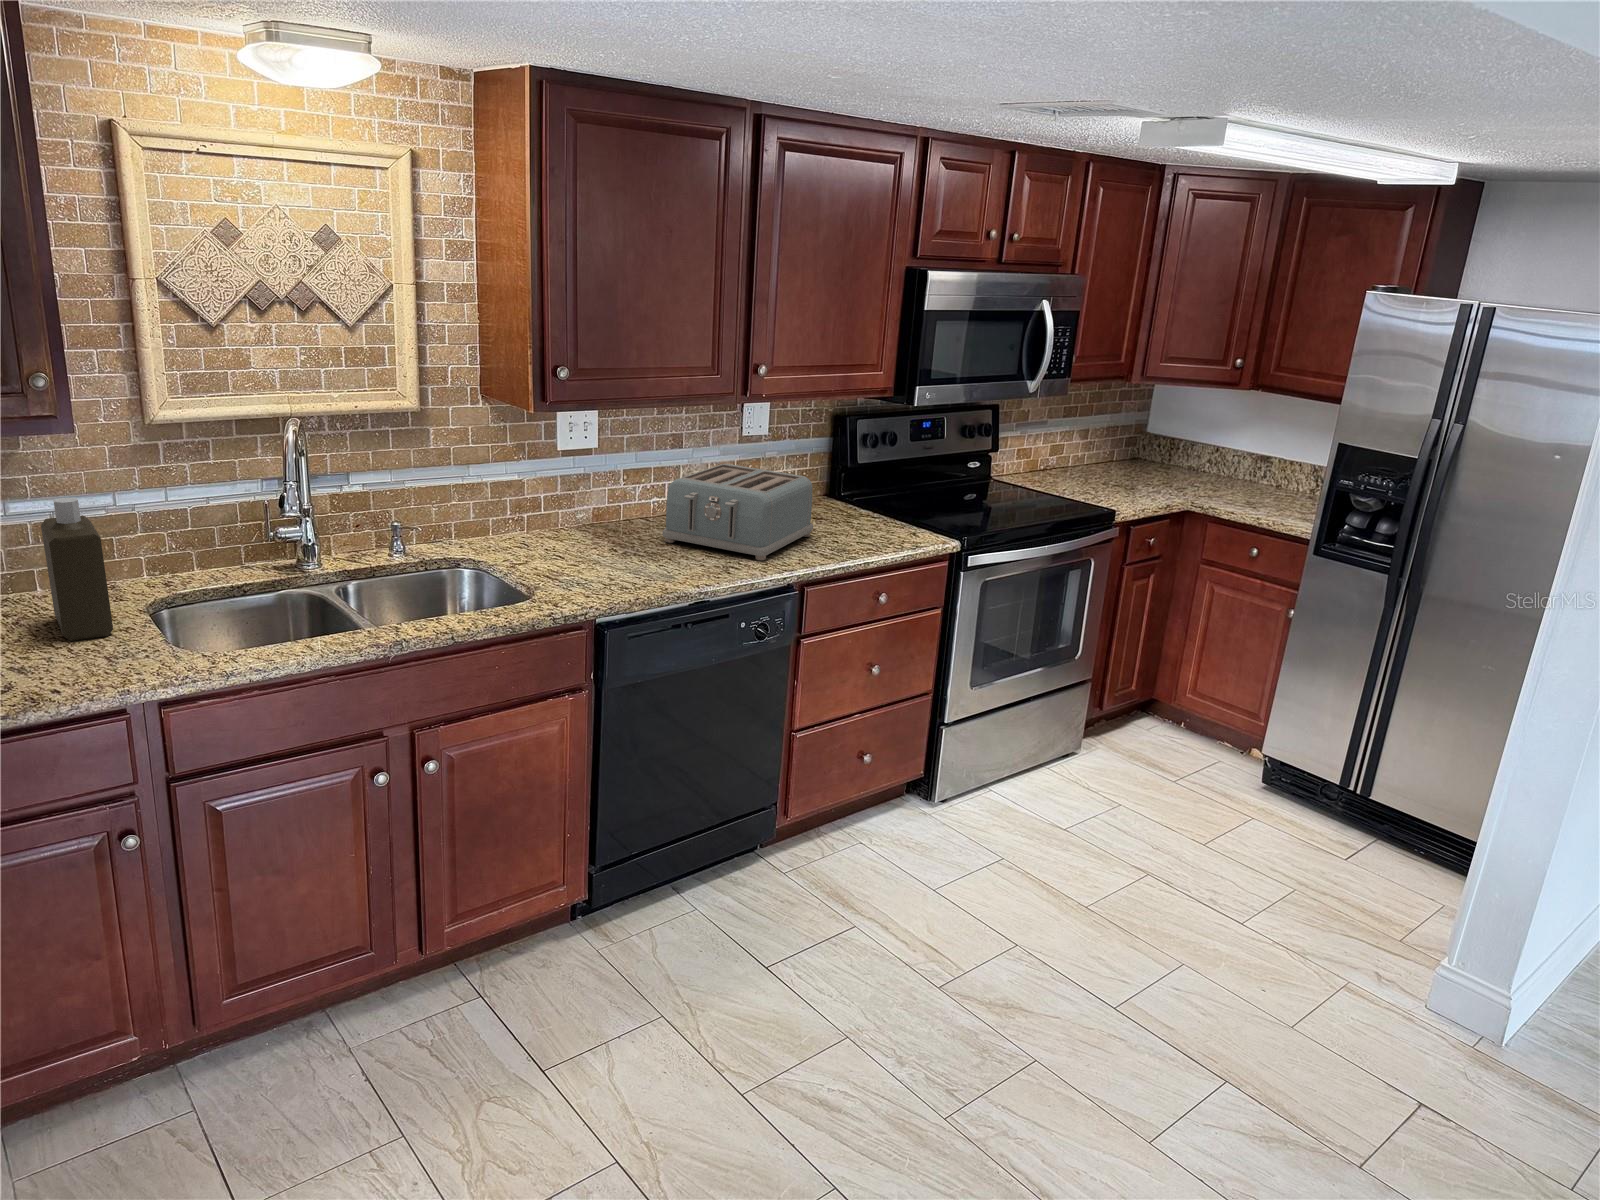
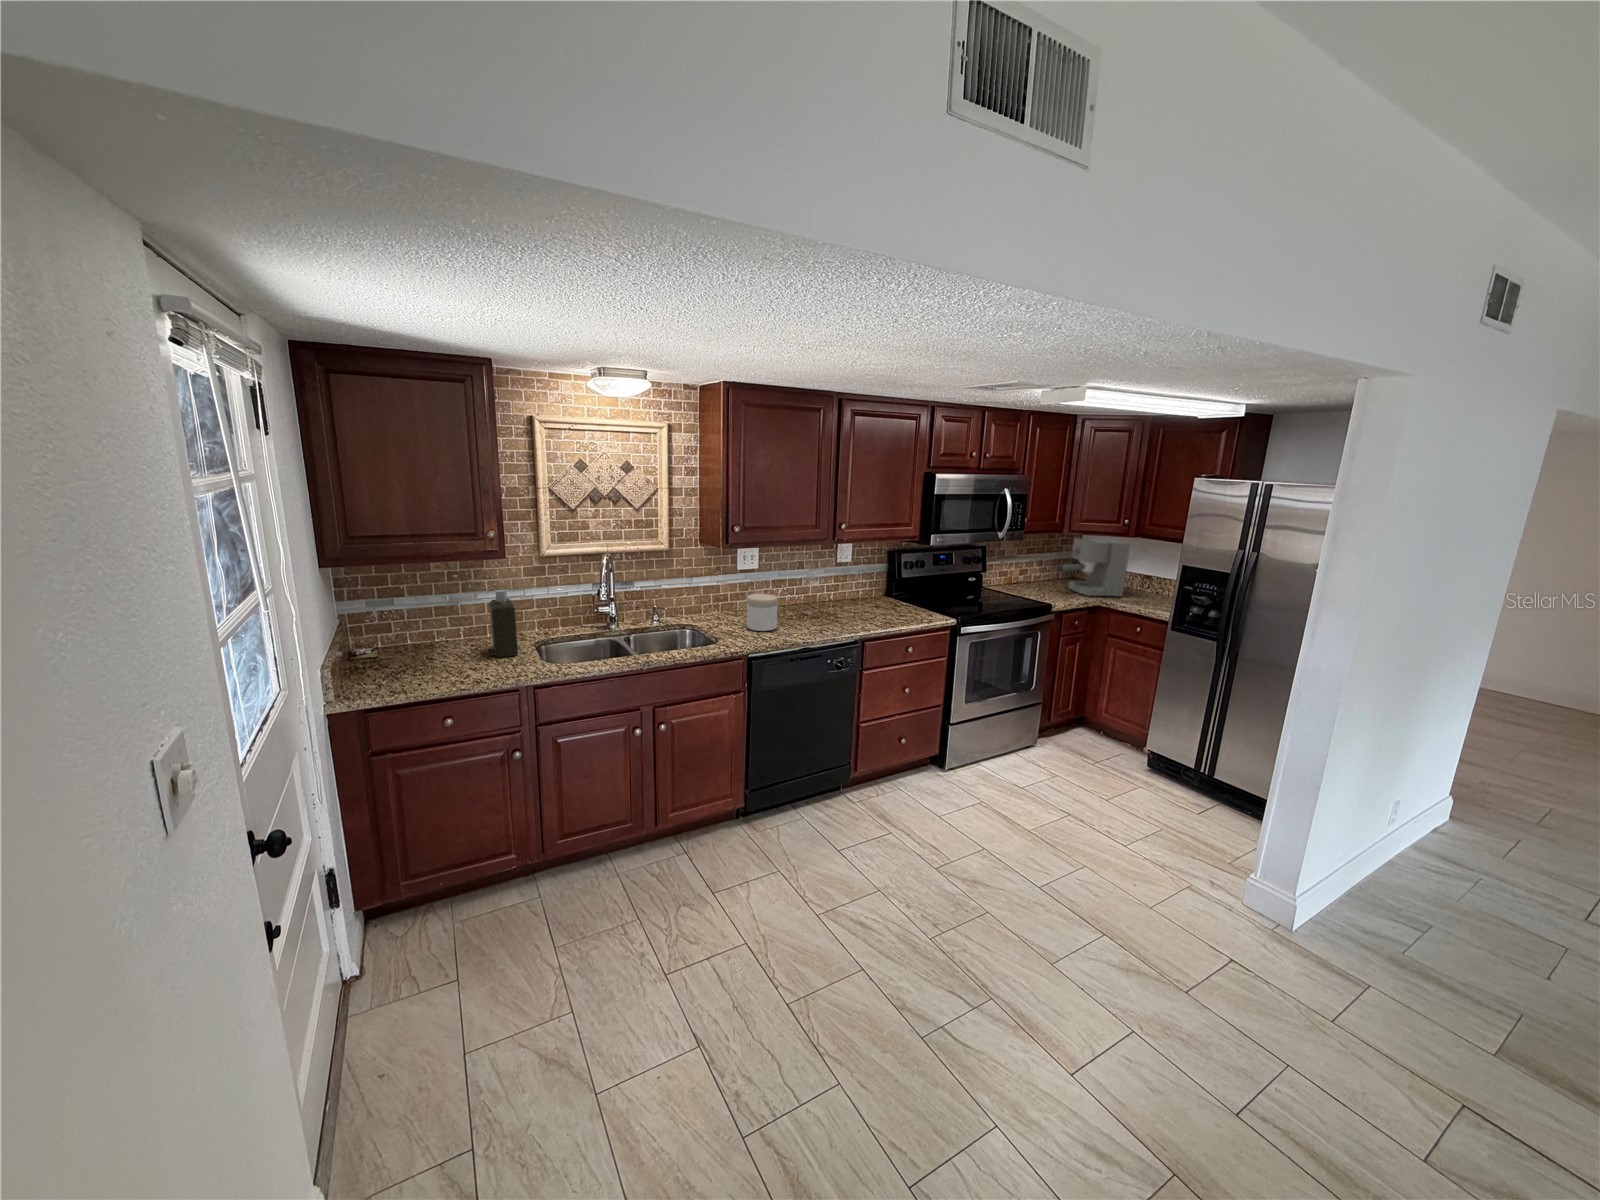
coffee maker: none [1127,390,1242,495] -> present [1062,538,1130,597]
toaster: present [662,464,813,560] -> none [791,578,873,628]
jar: none [582,497,641,570] -> present [747,594,777,631]

